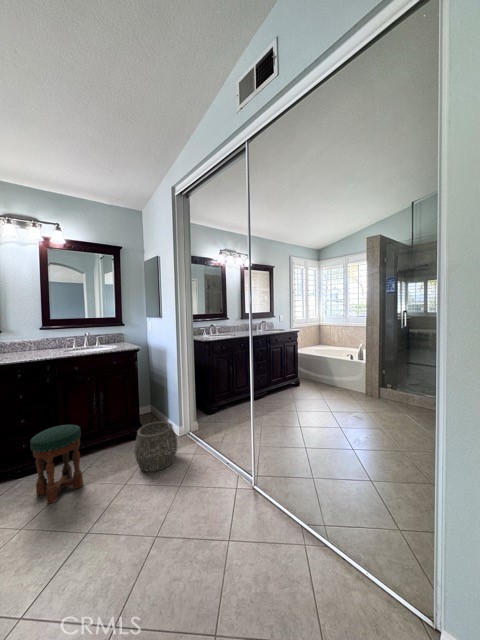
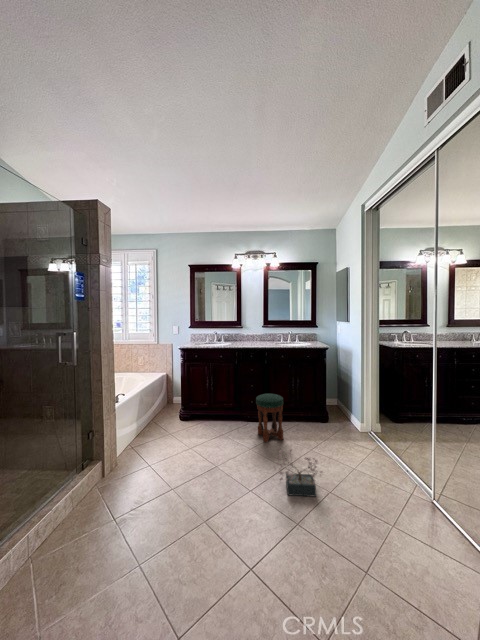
woven basket: present [134,422,177,472] -> none [319,411,356,452]
decorative plant: none [69,498,146,576] -> present [274,448,322,496]

